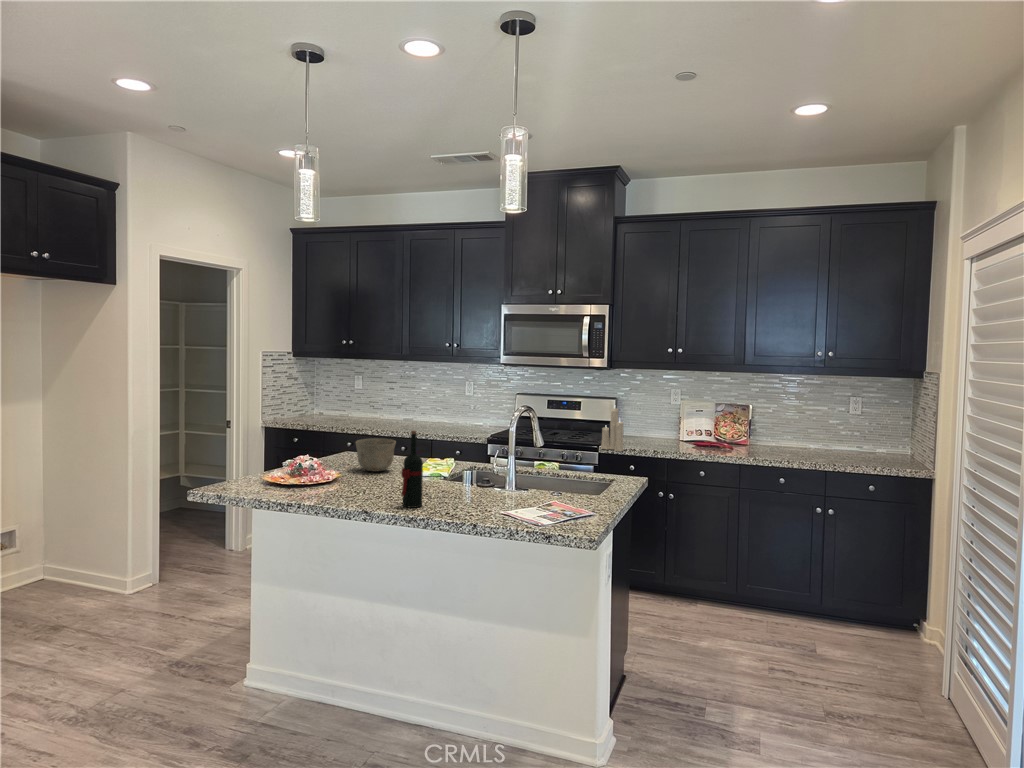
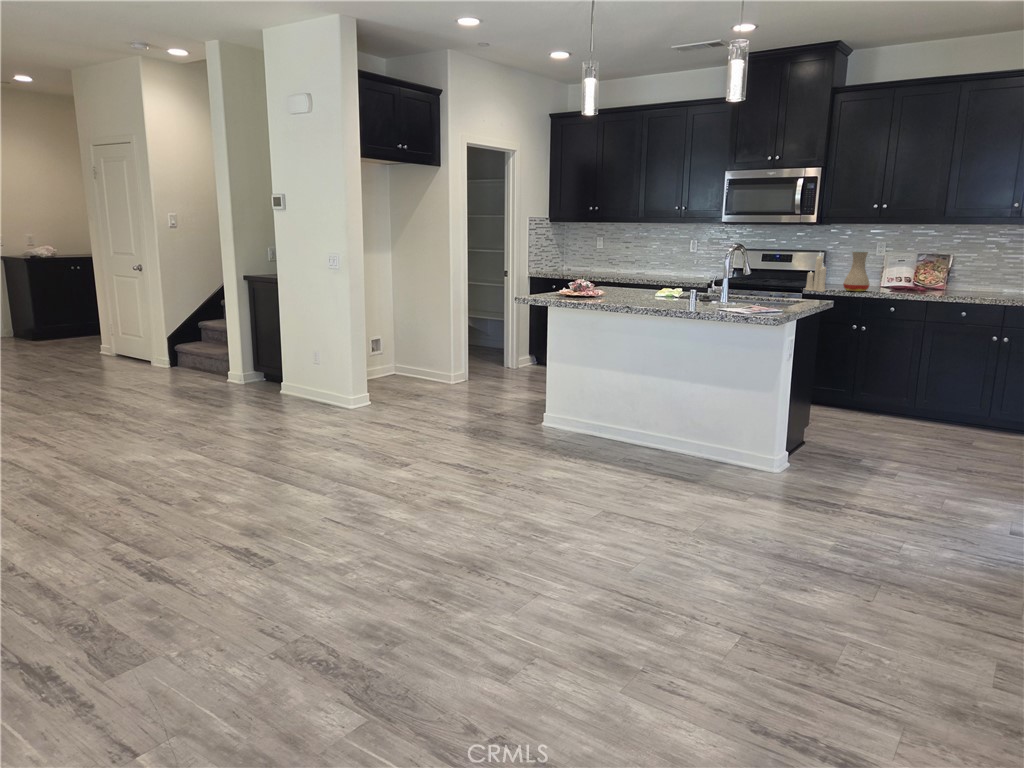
vase: none [642,402,671,450] -> present [843,252,870,292]
wine bottle: present [401,431,423,508] -> none [653,255,668,306]
ceramic bowl: present [356,438,396,472] -> none [614,272,643,294]

